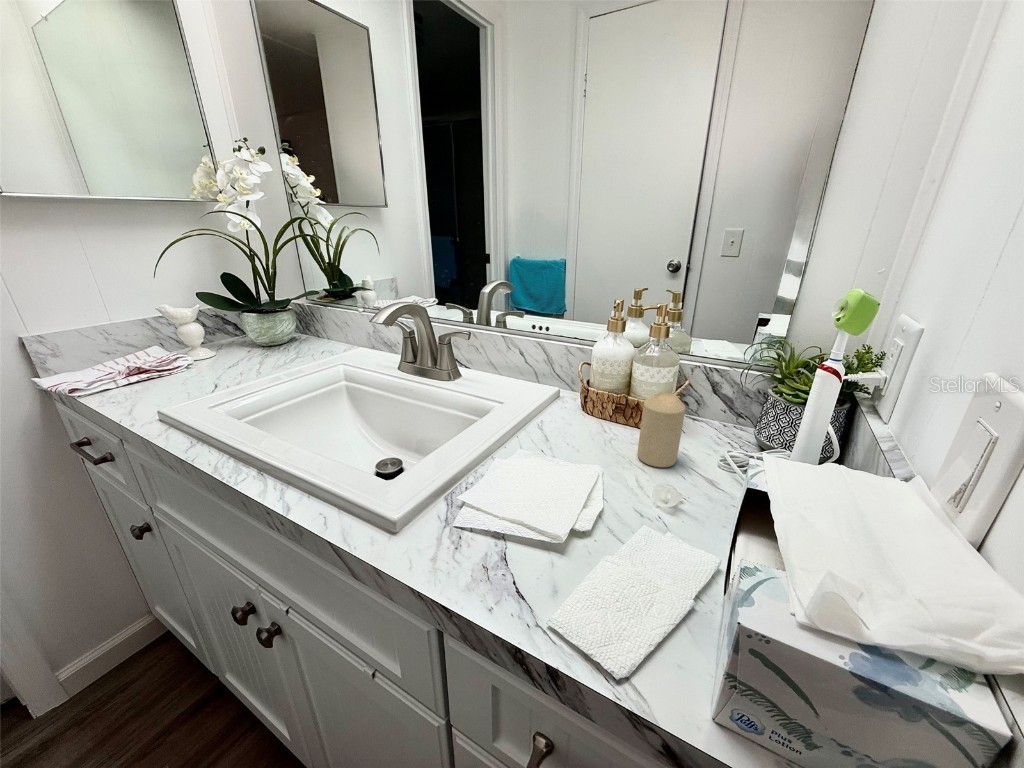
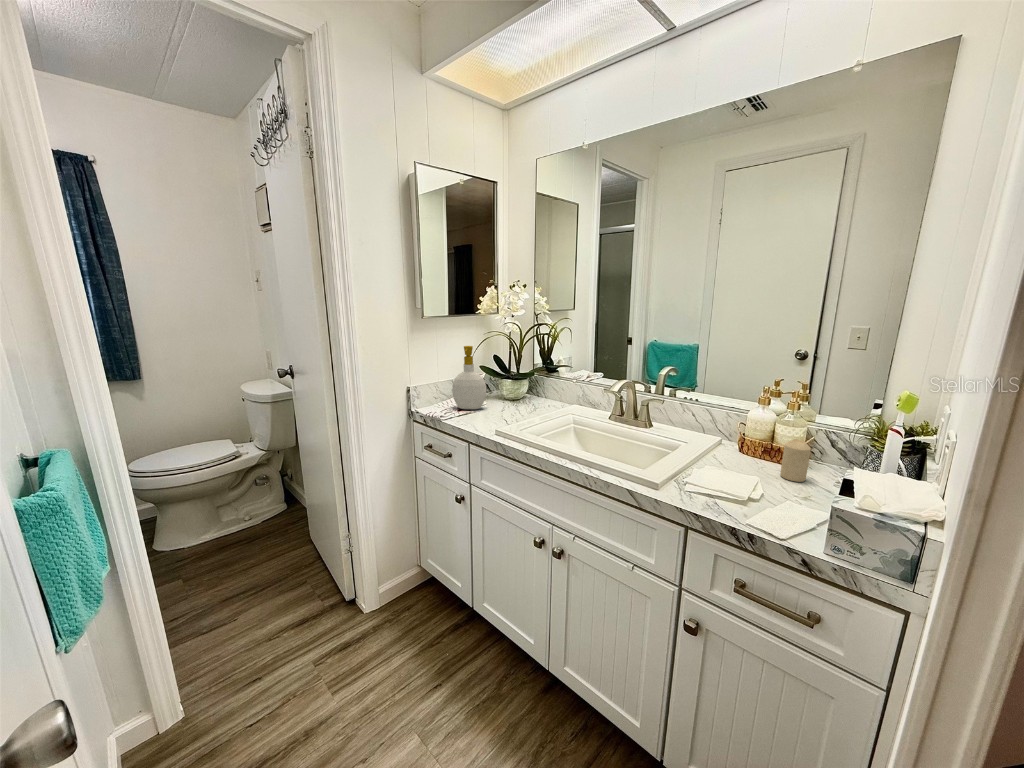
soap bottle: none [114,253,192,369] -> present [452,346,486,409]

